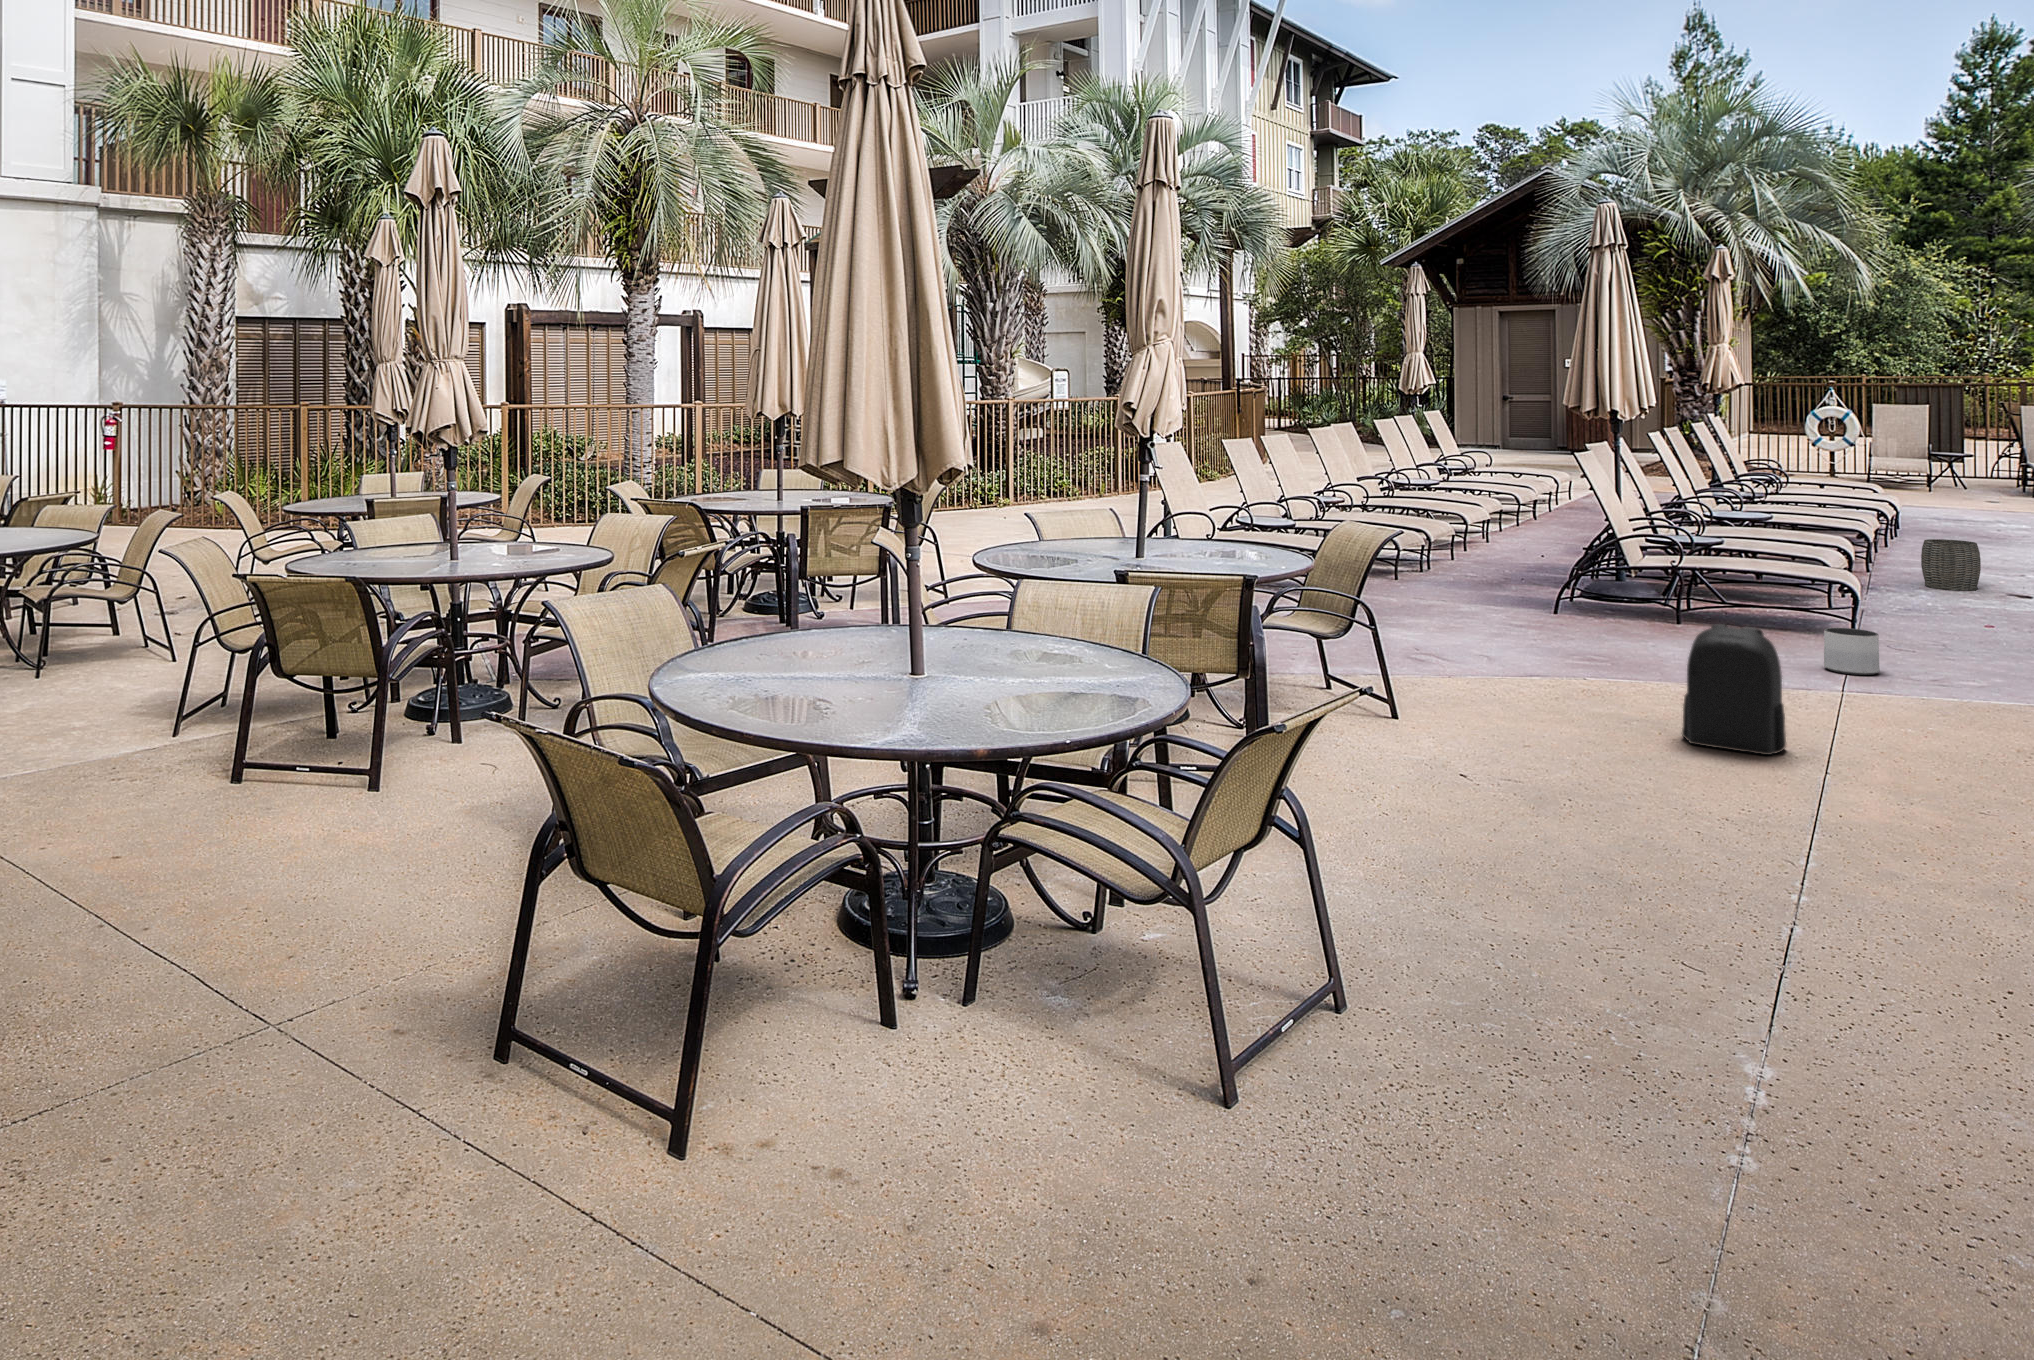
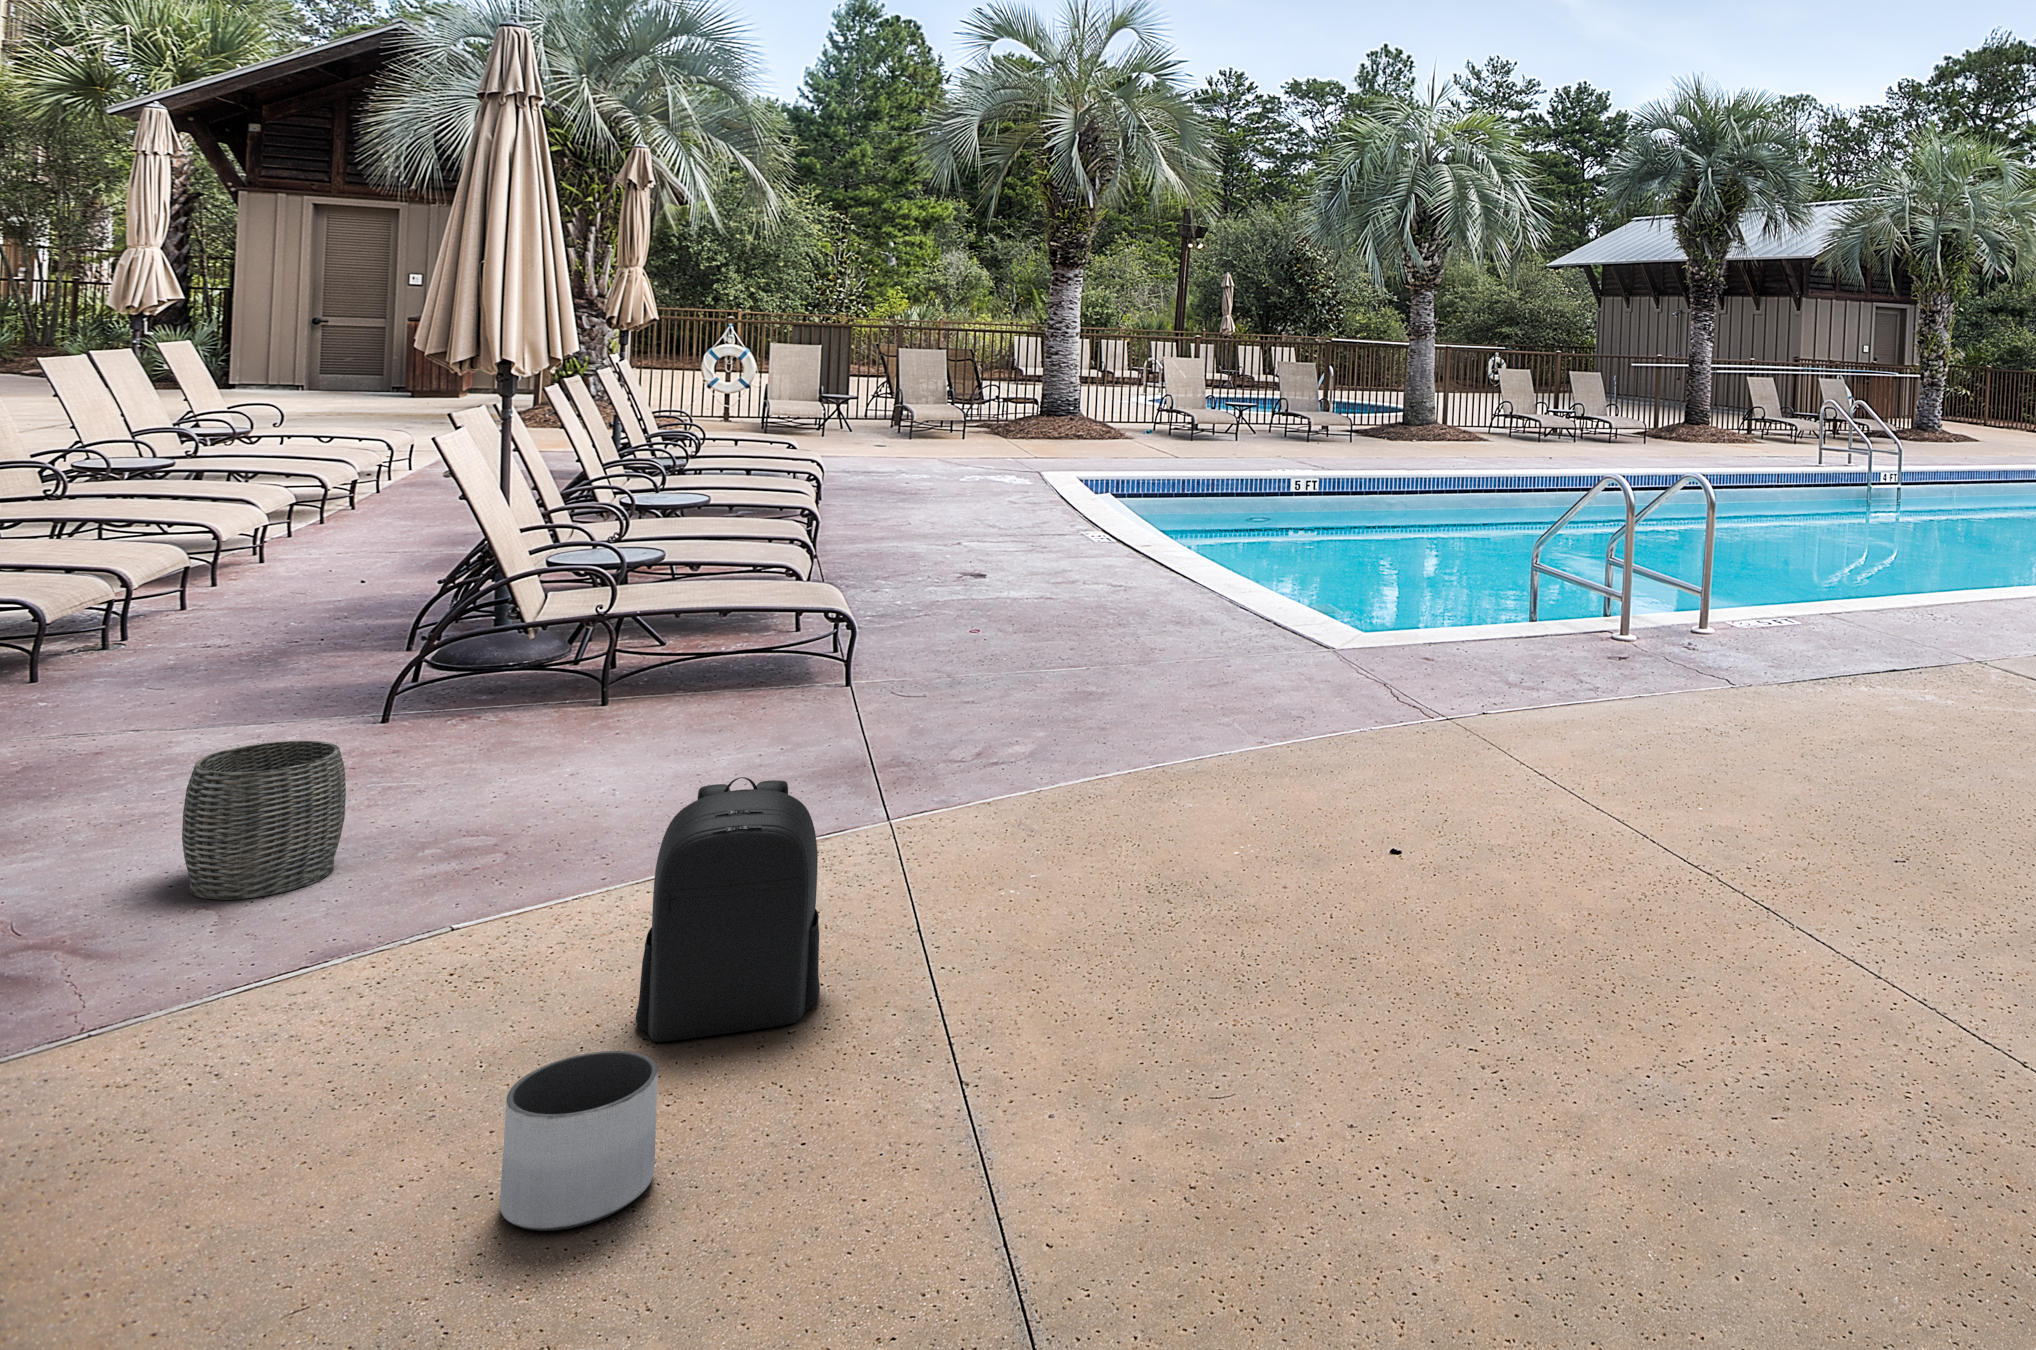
woven basket: present [1921,539,1981,591] -> present [182,741,346,900]
planter: present [1824,628,1880,675] -> present [500,1051,658,1231]

